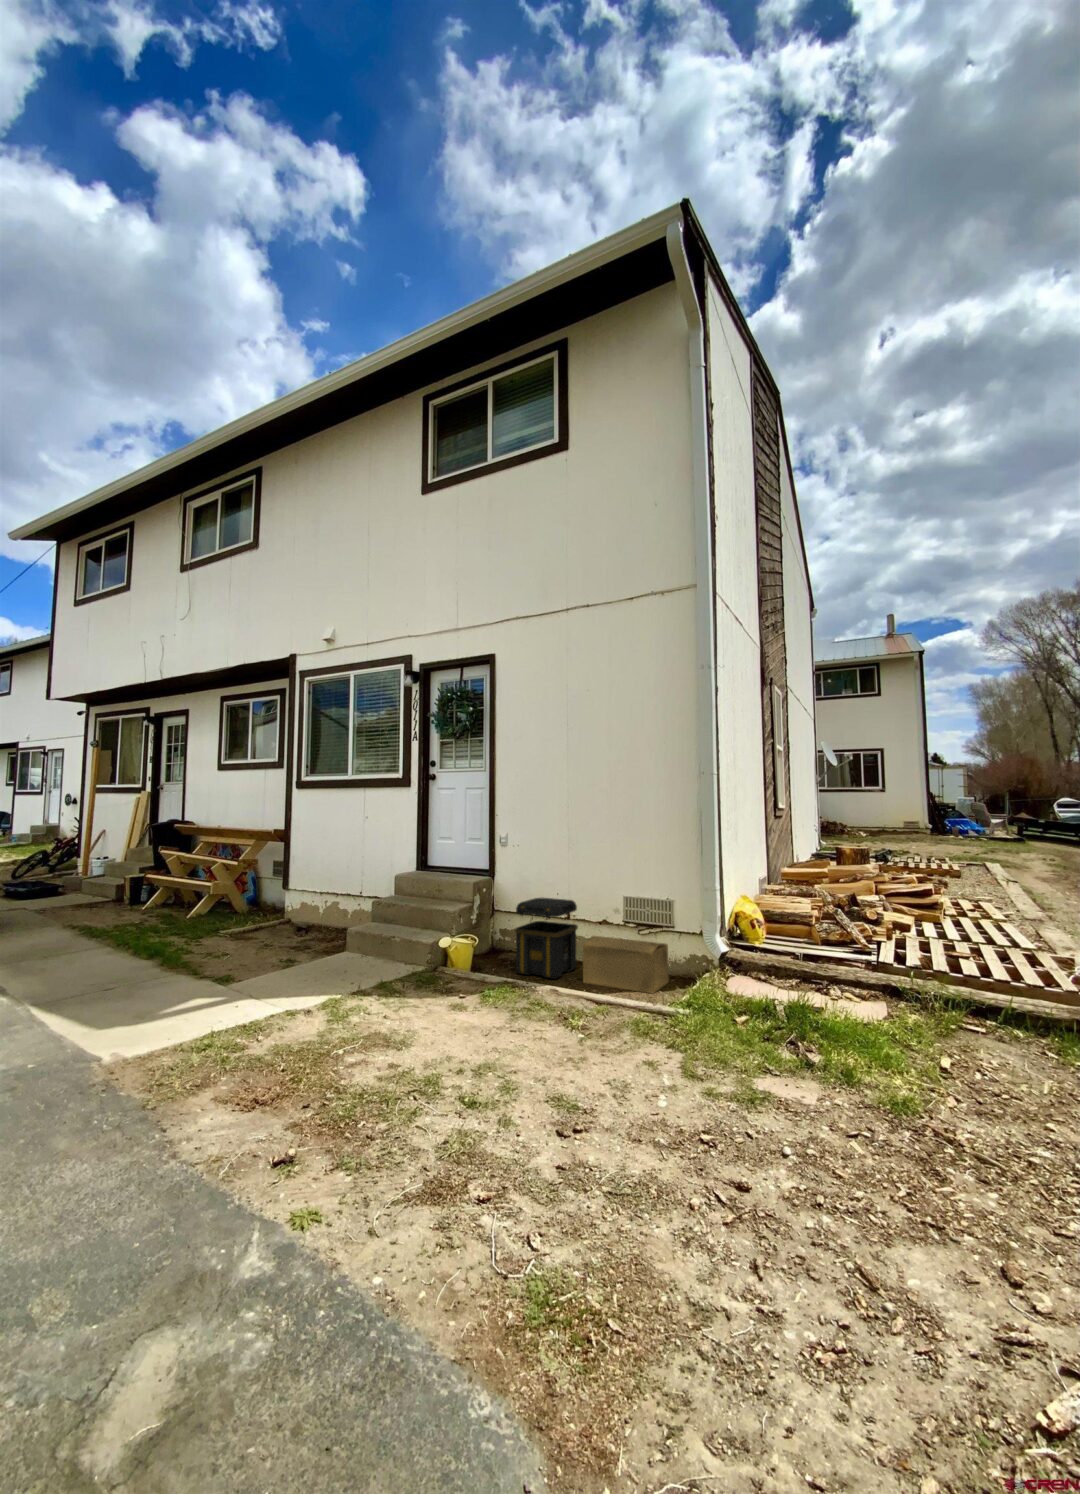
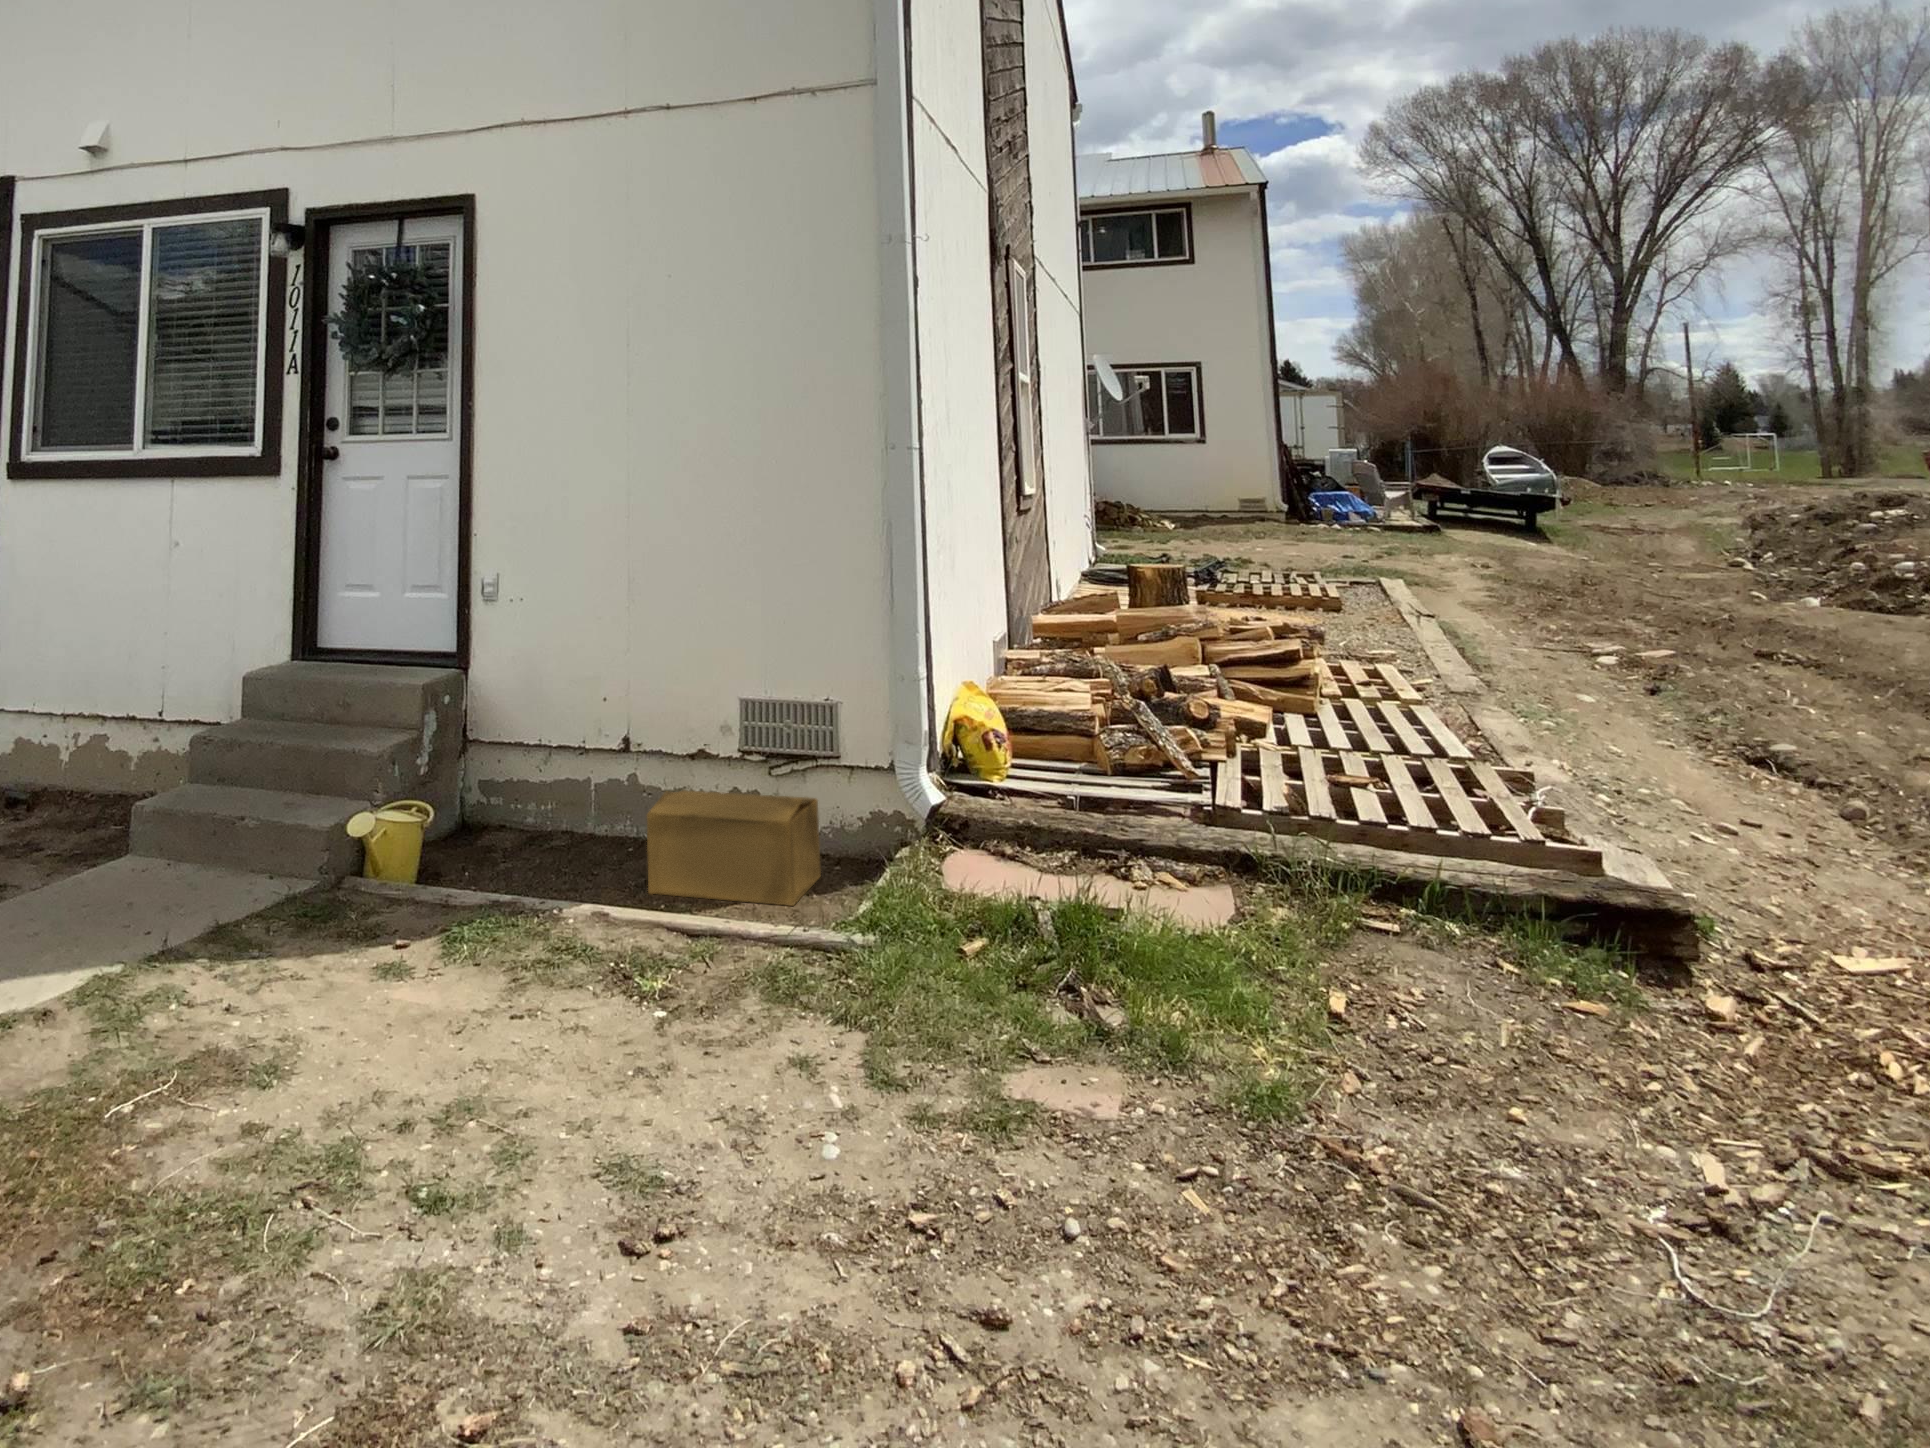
toolbox: present [515,898,578,979] -> none [503,716,634,889]

